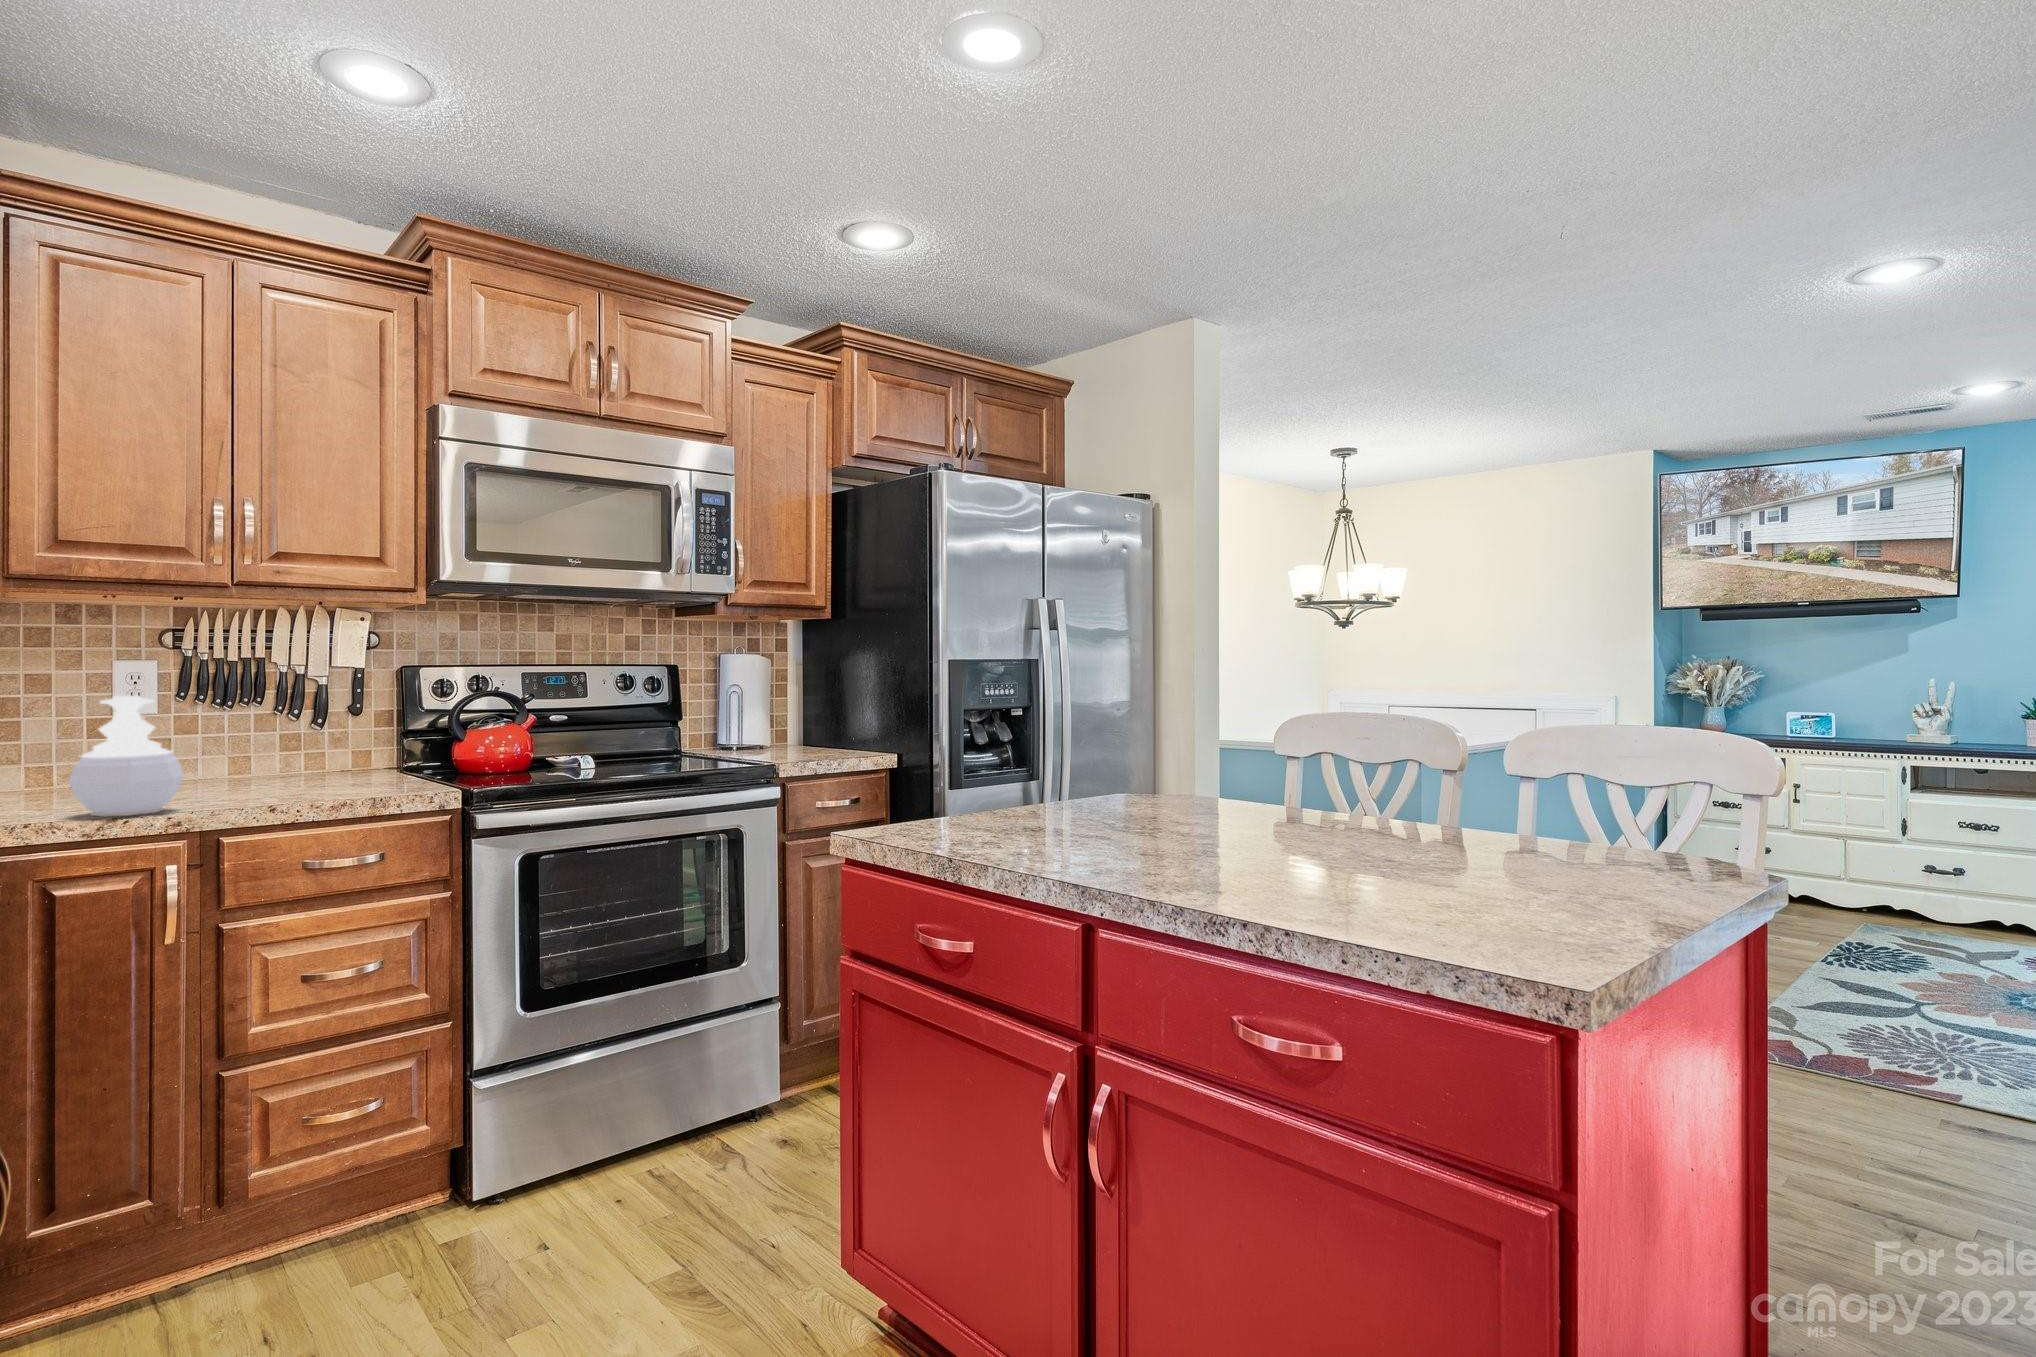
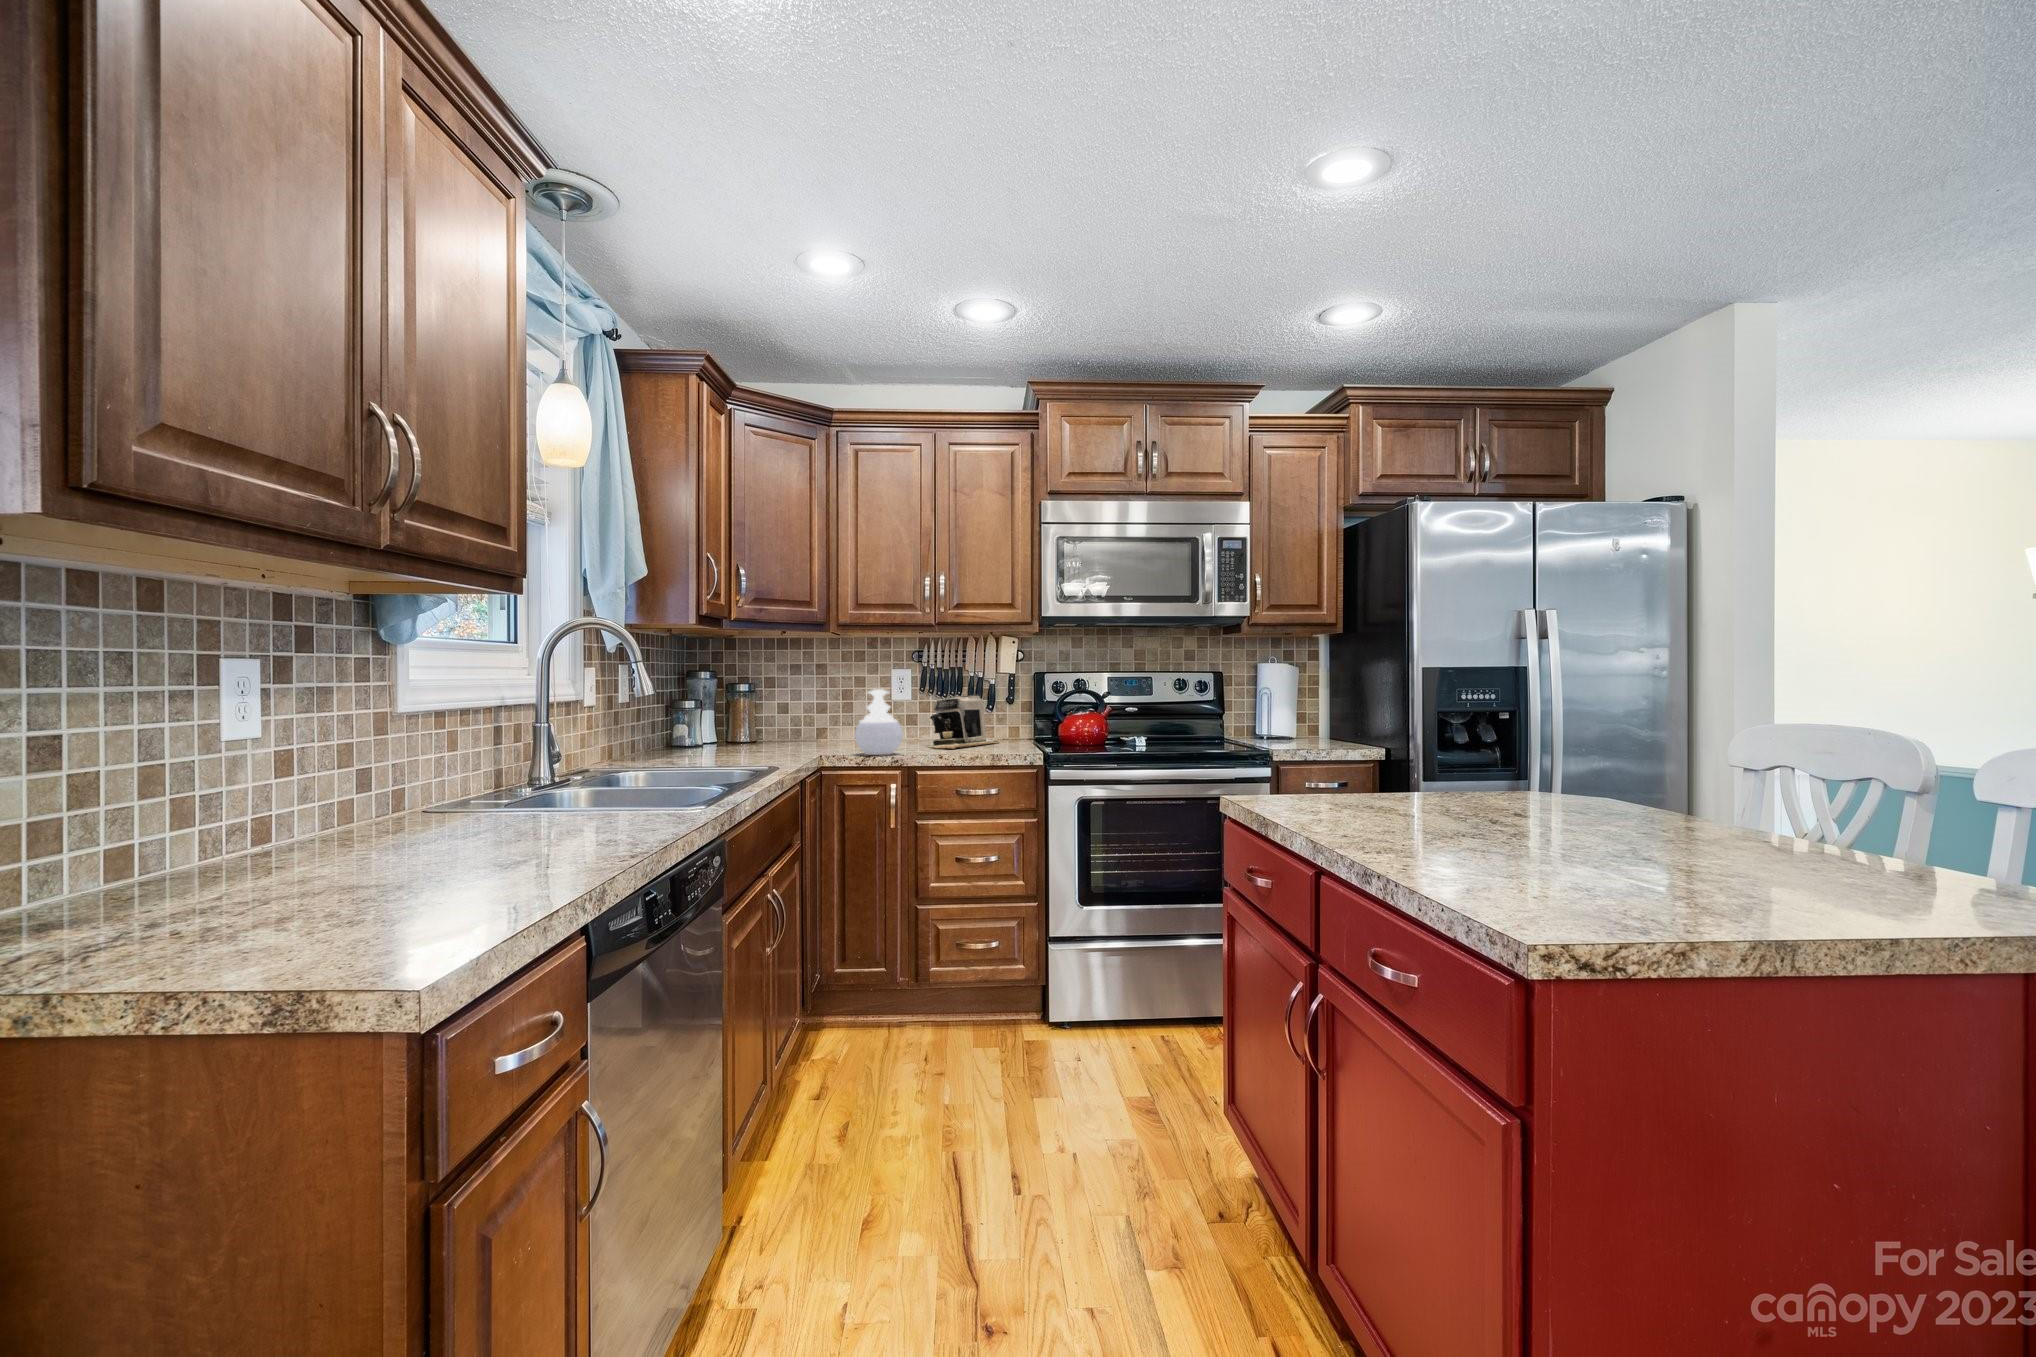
coffee maker: none [210,703,349,796] -> present [930,695,999,749]

